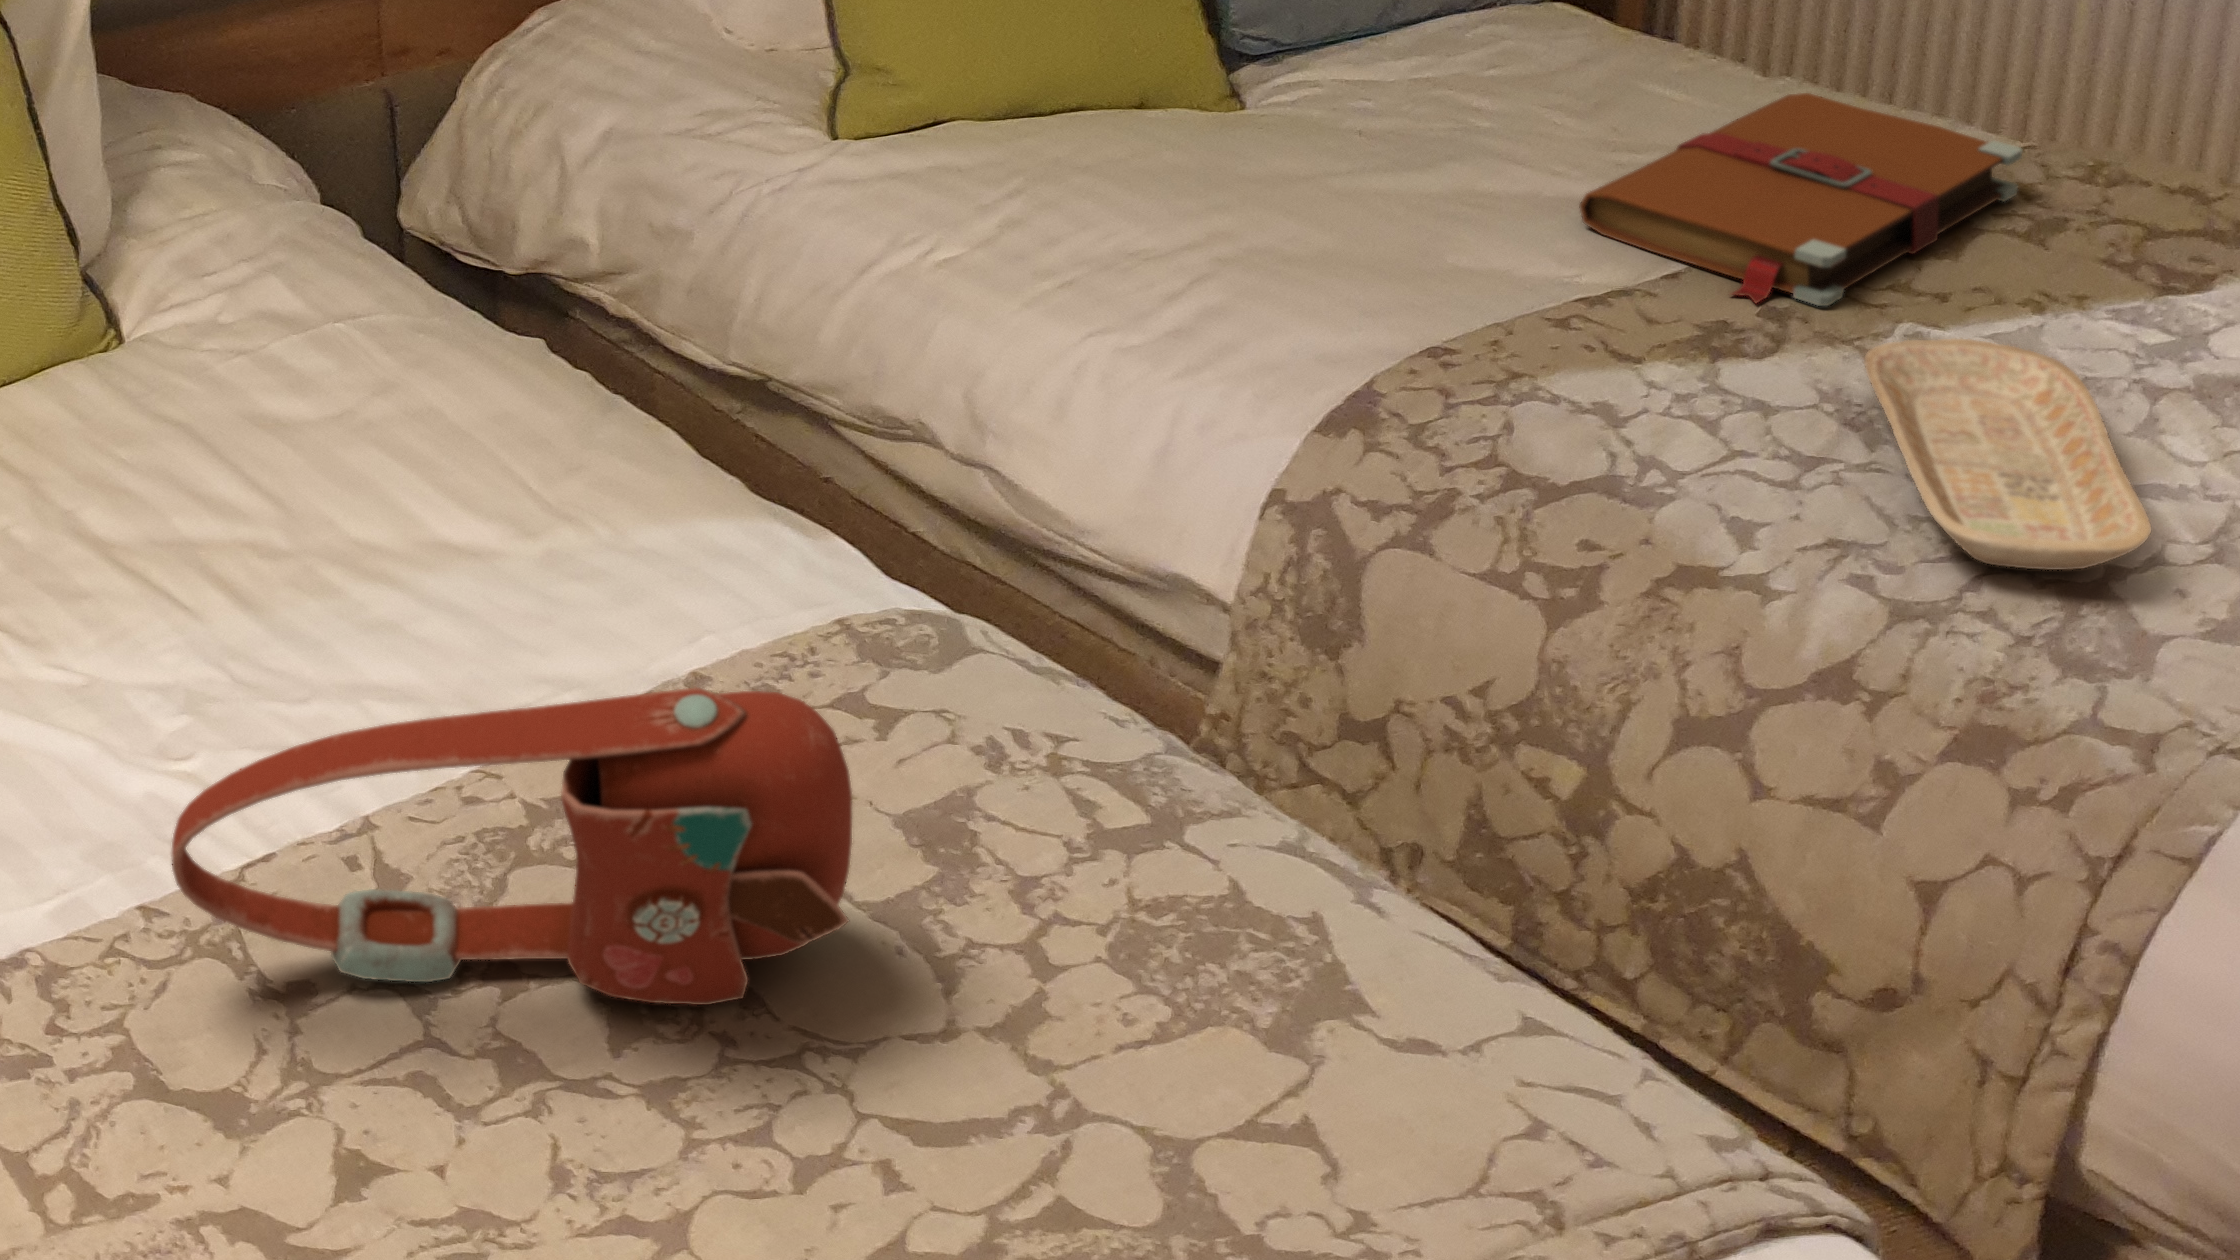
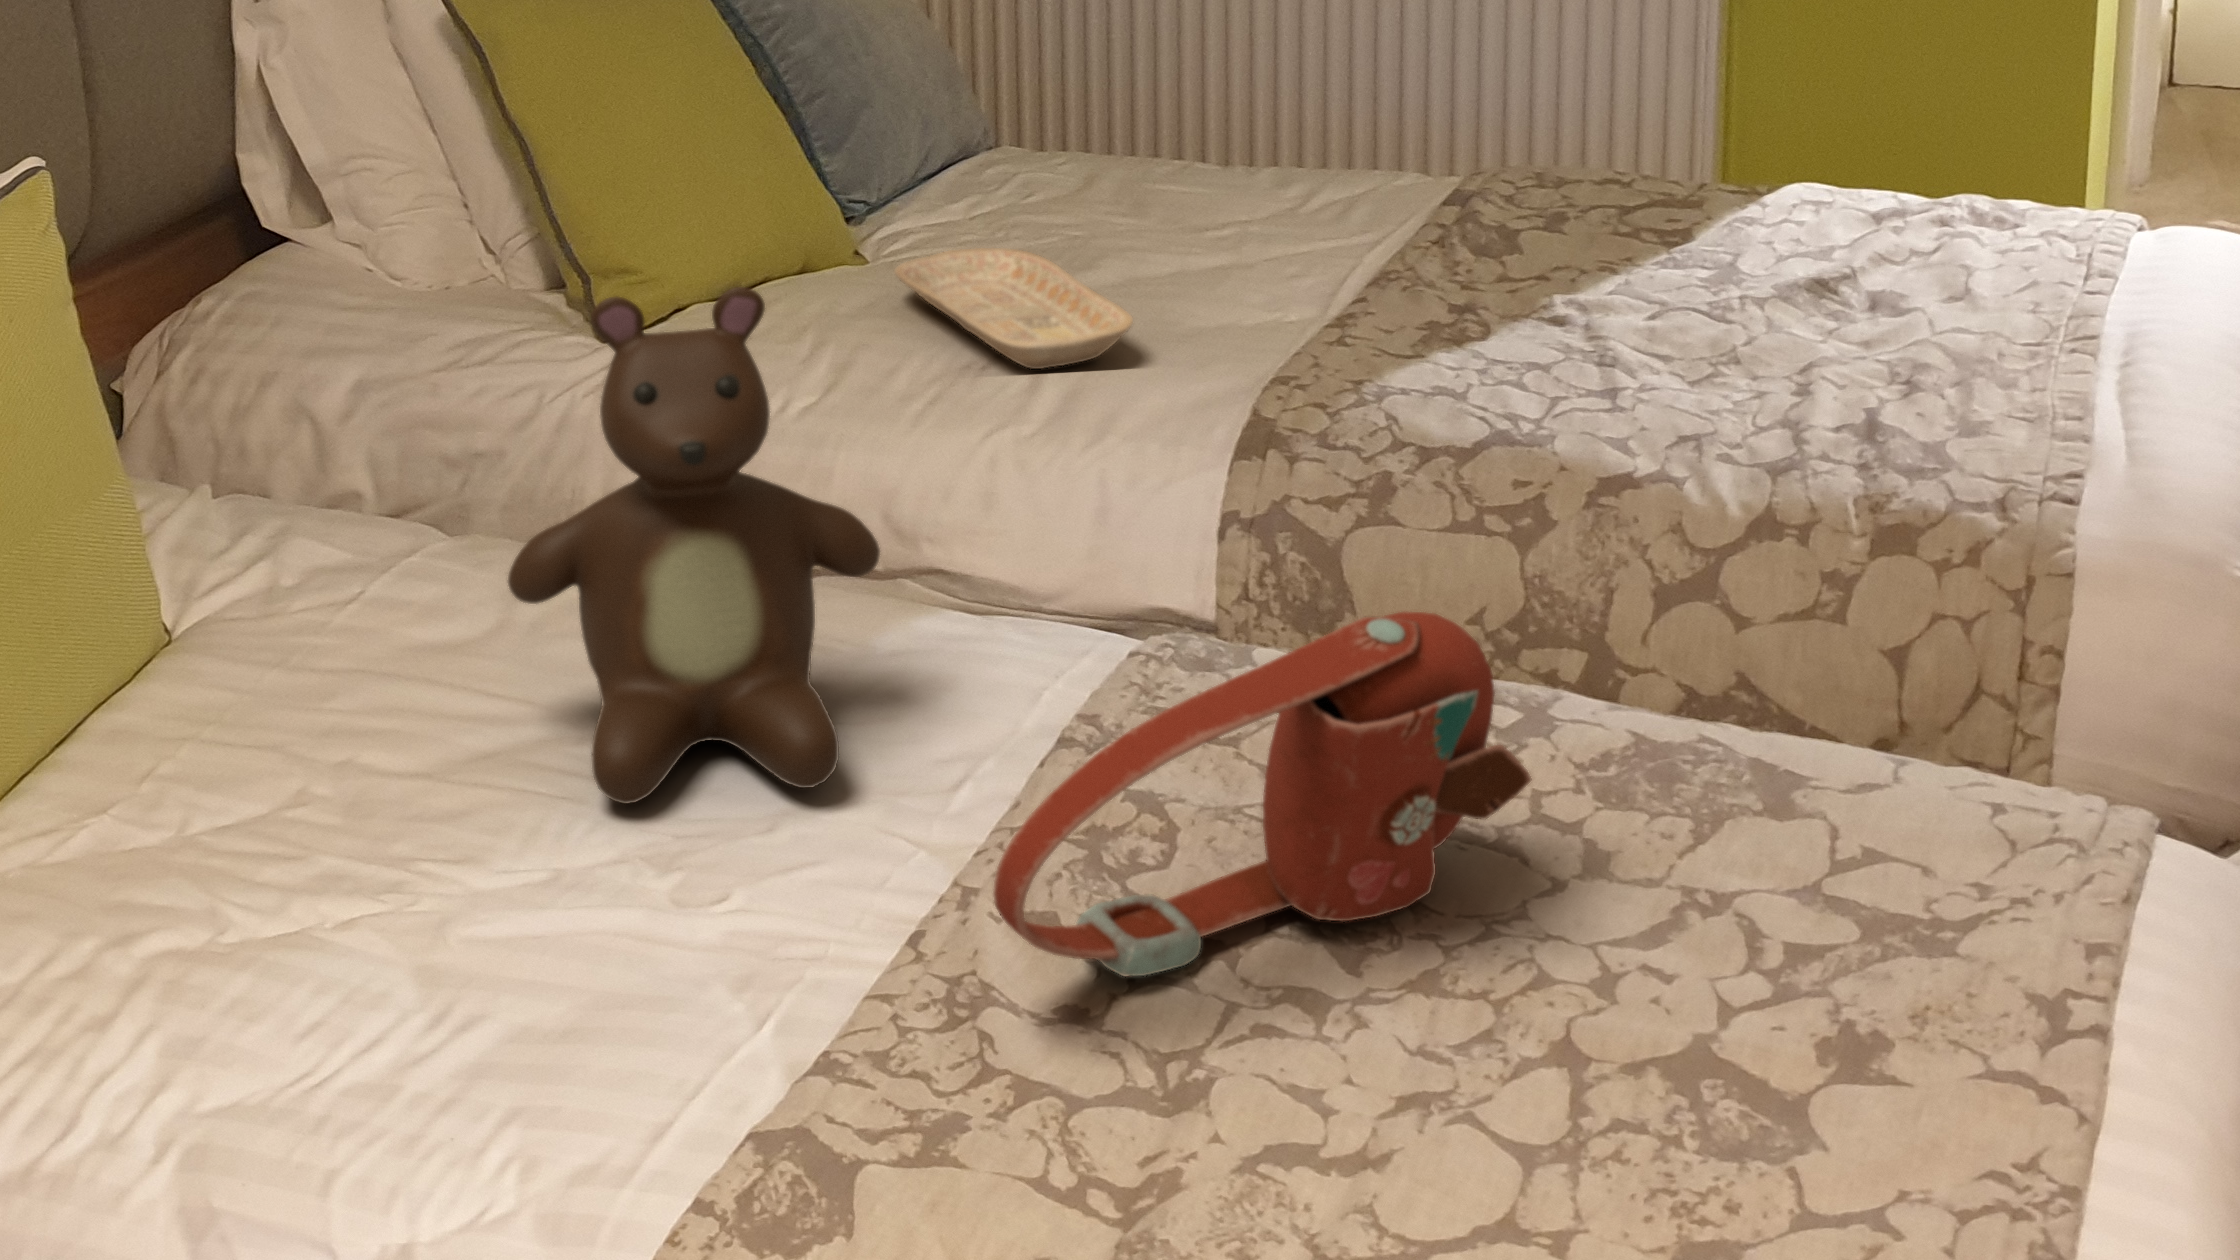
book: present [1579,93,2022,306] -> none [1248,166,1504,309]
teddy bear: none [162,129,540,670] -> present [508,287,880,804]
tray: present [1864,338,2151,570] -> present [895,248,1133,369]

